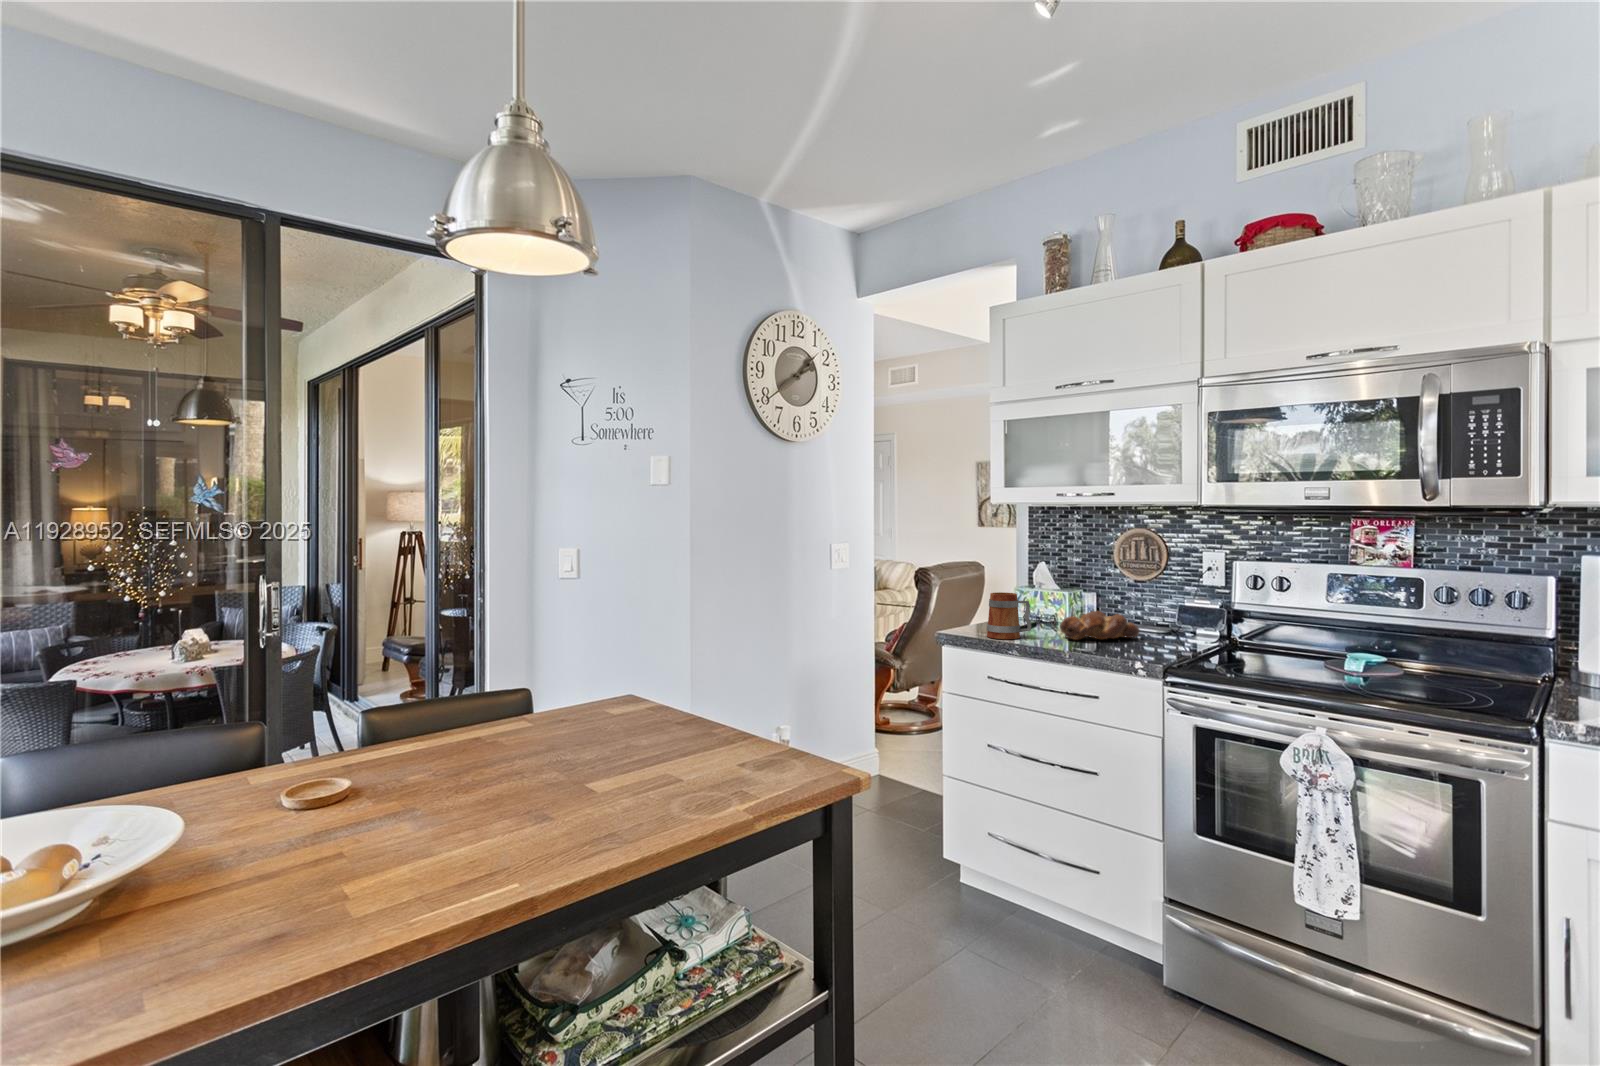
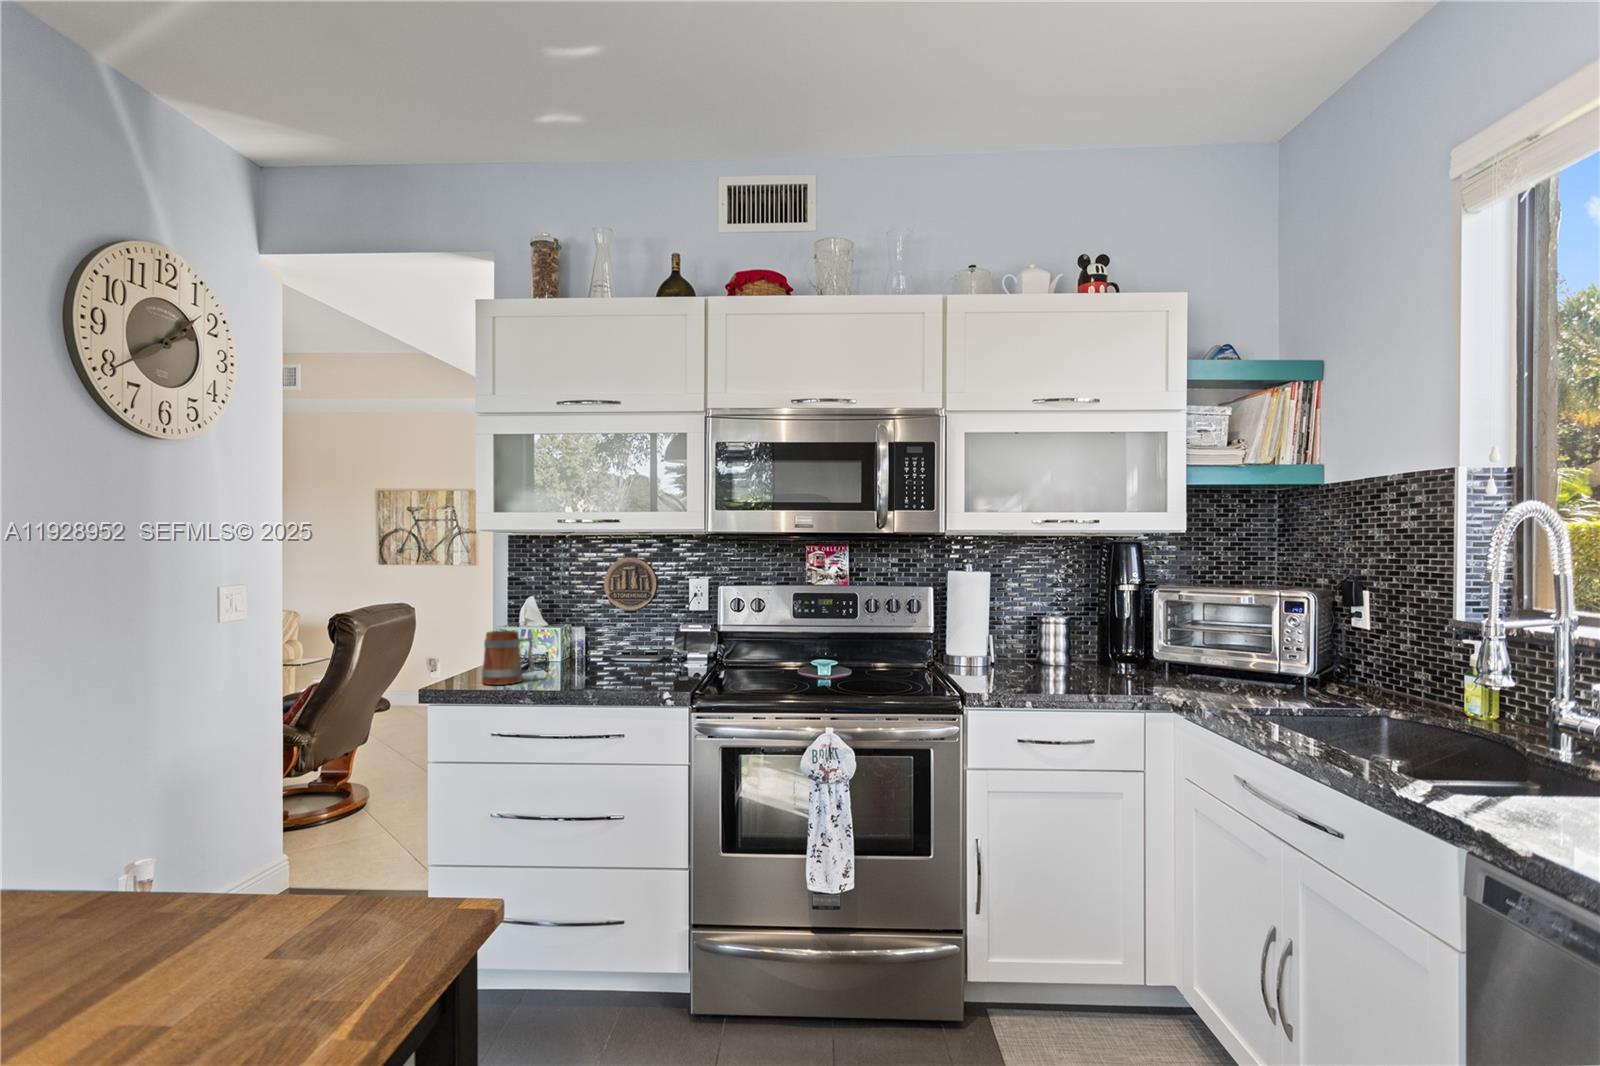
bread loaf: present [1060,611,1140,640] -> none [563,643,642,676]

